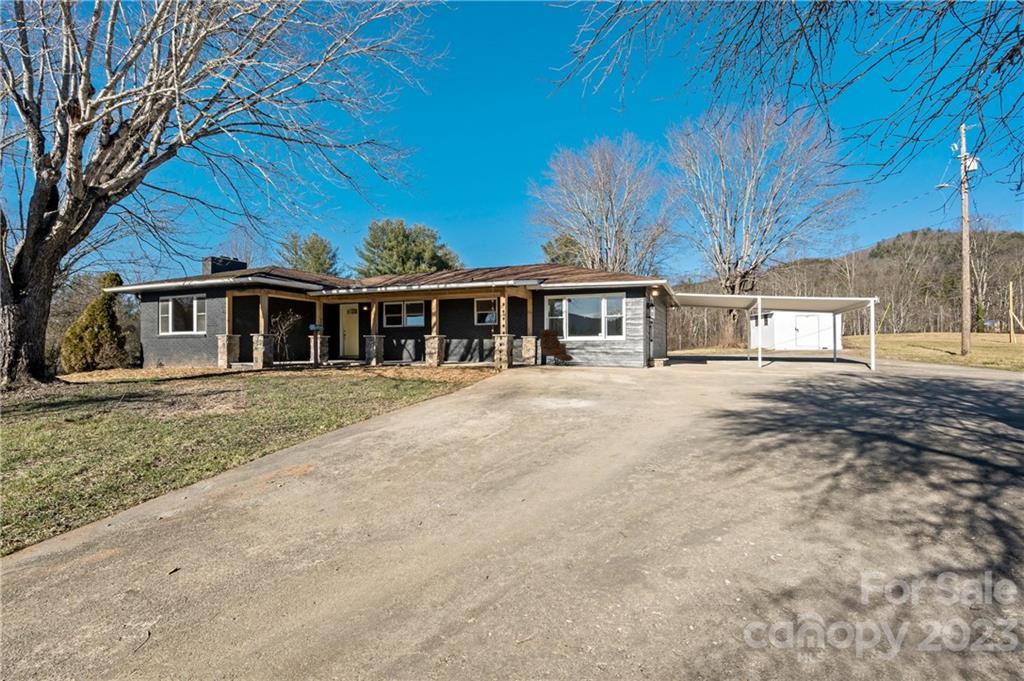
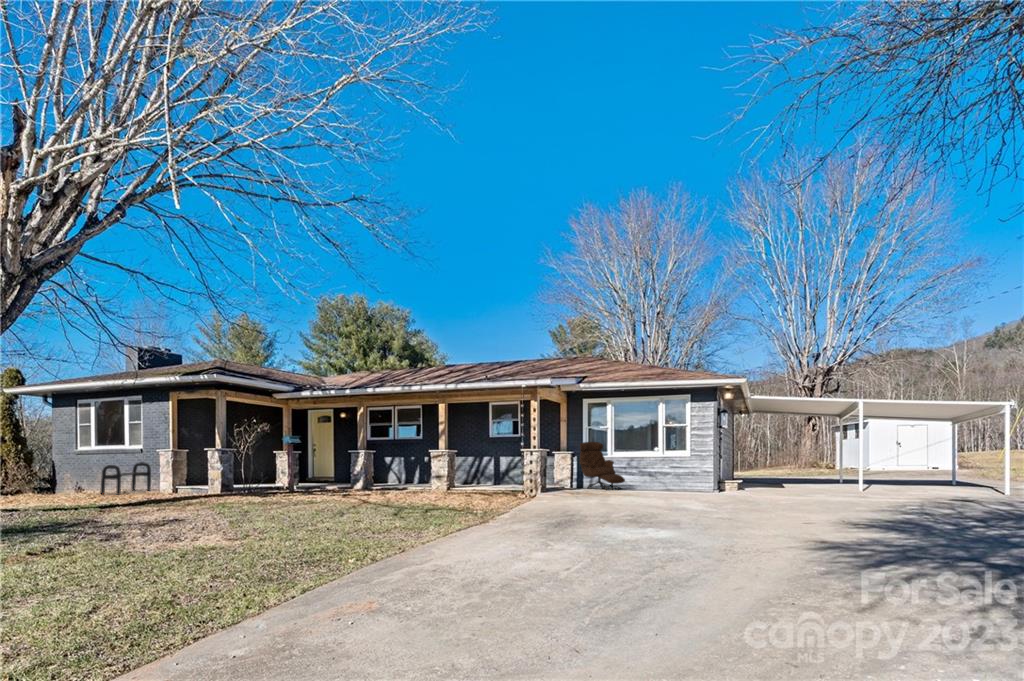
bench: none [177,344,217,369] -> present [100,462,151,495]

